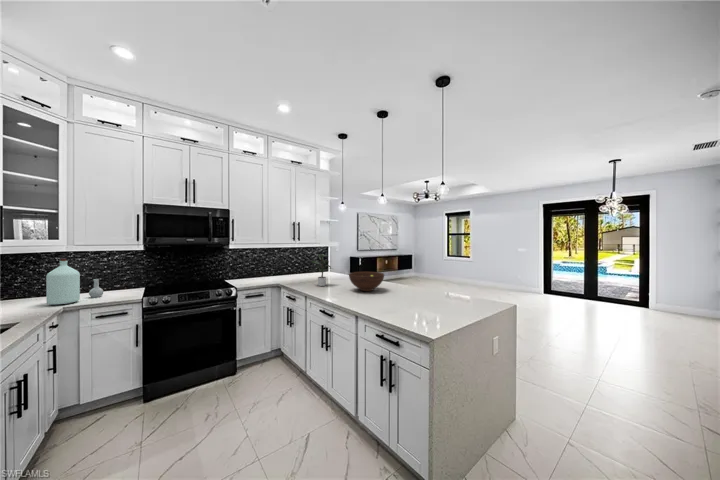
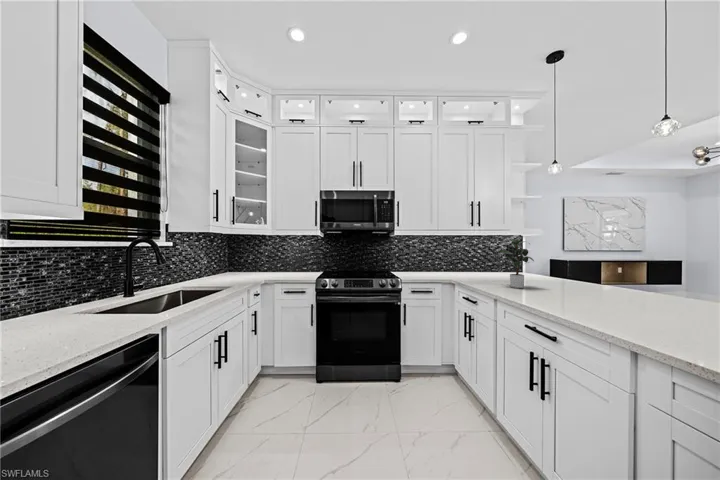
bottle: present [46,258,103,305] -> none [256,240,293,277]
fruit bowl: present [349,272,384,291] -> none [573,269,669,306]

